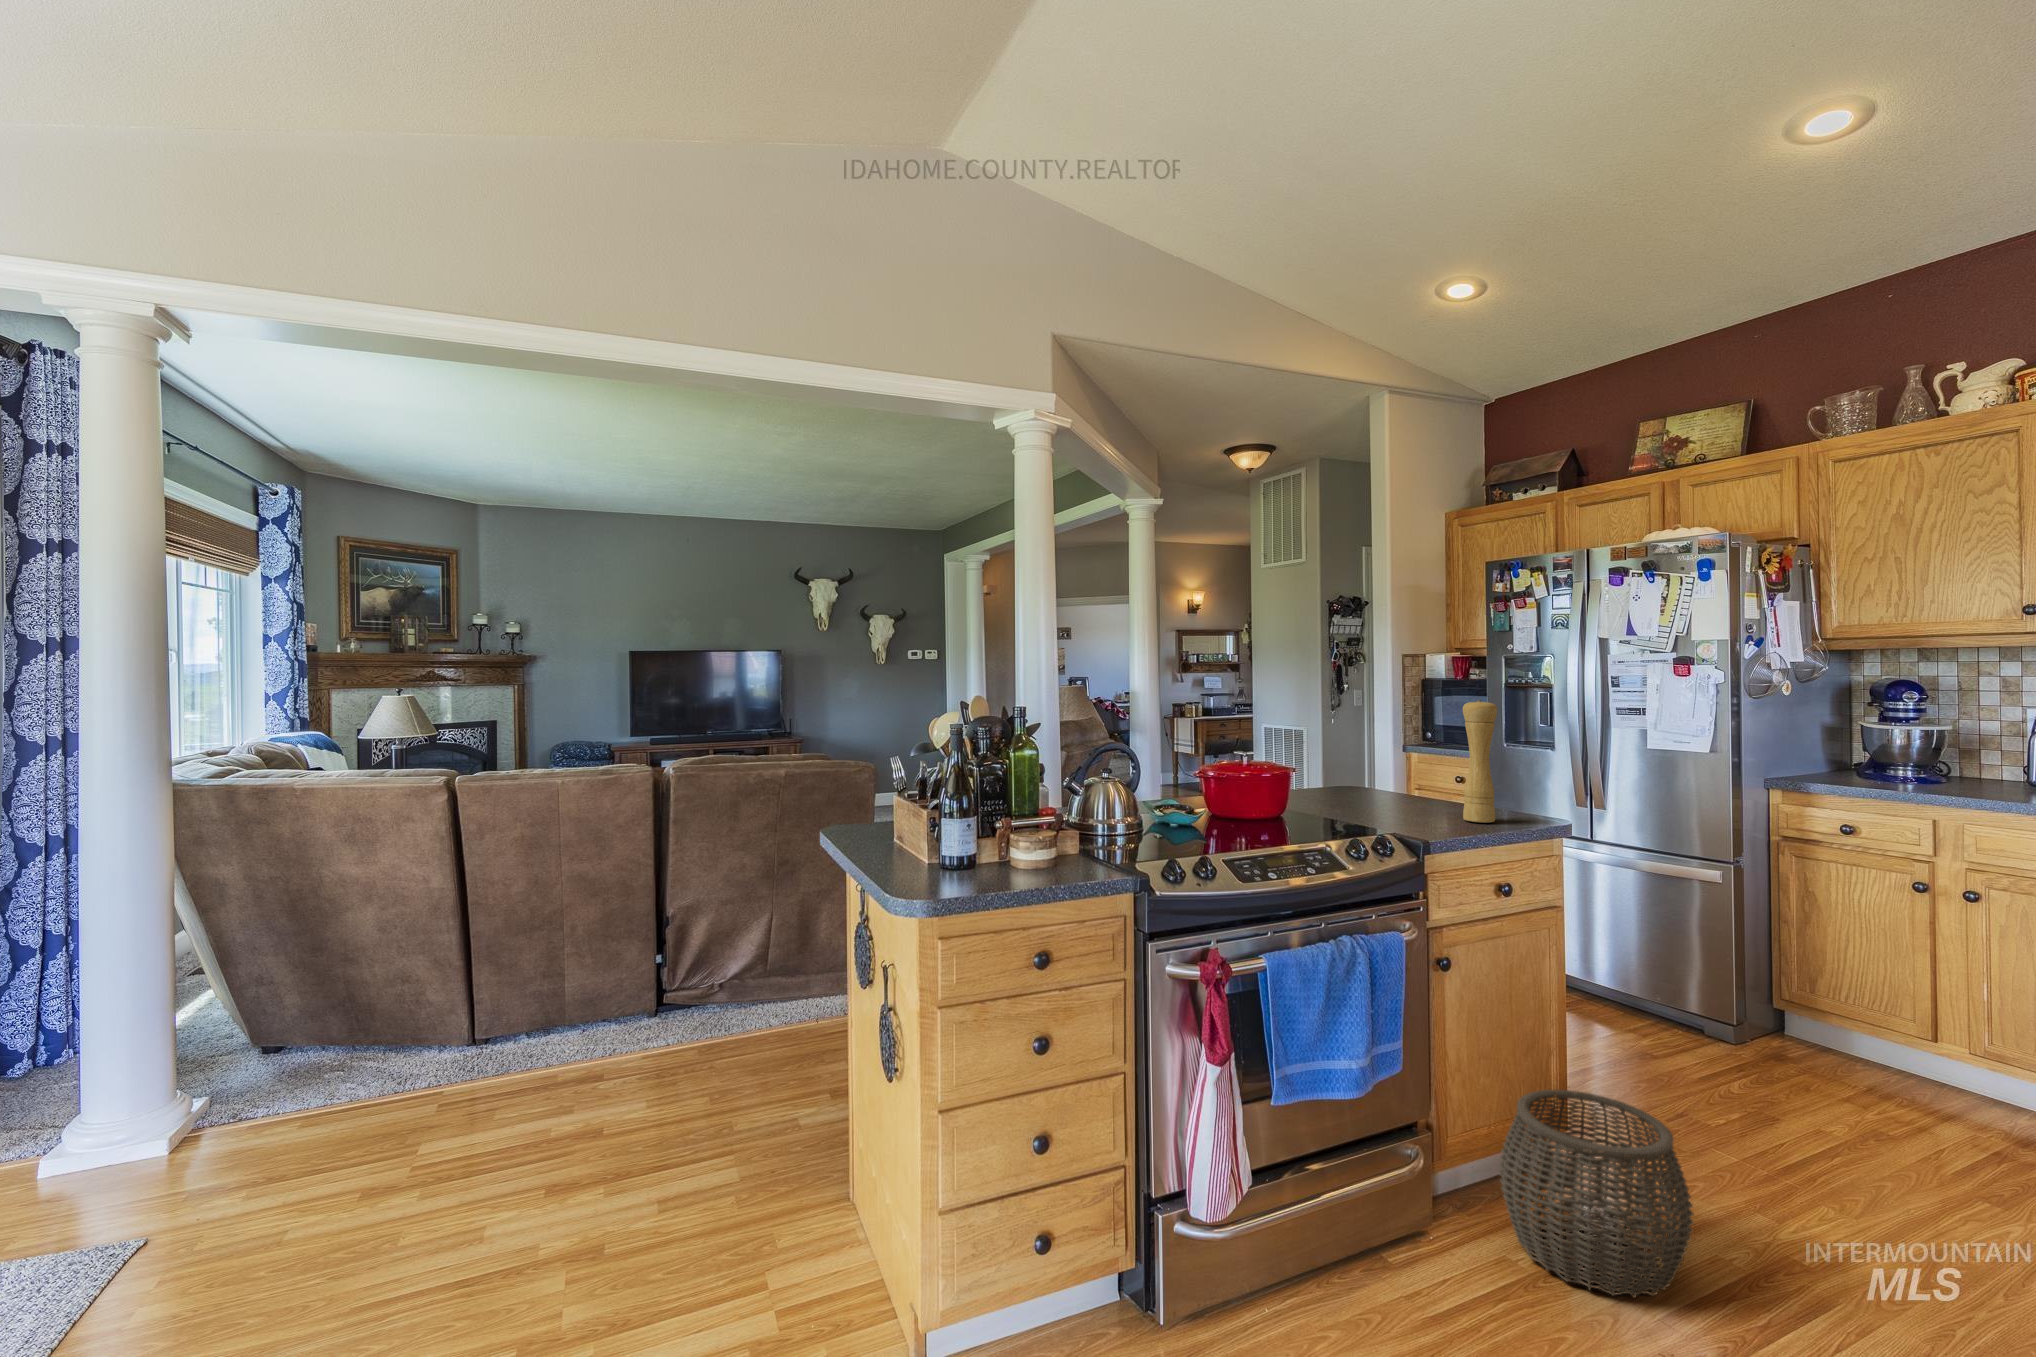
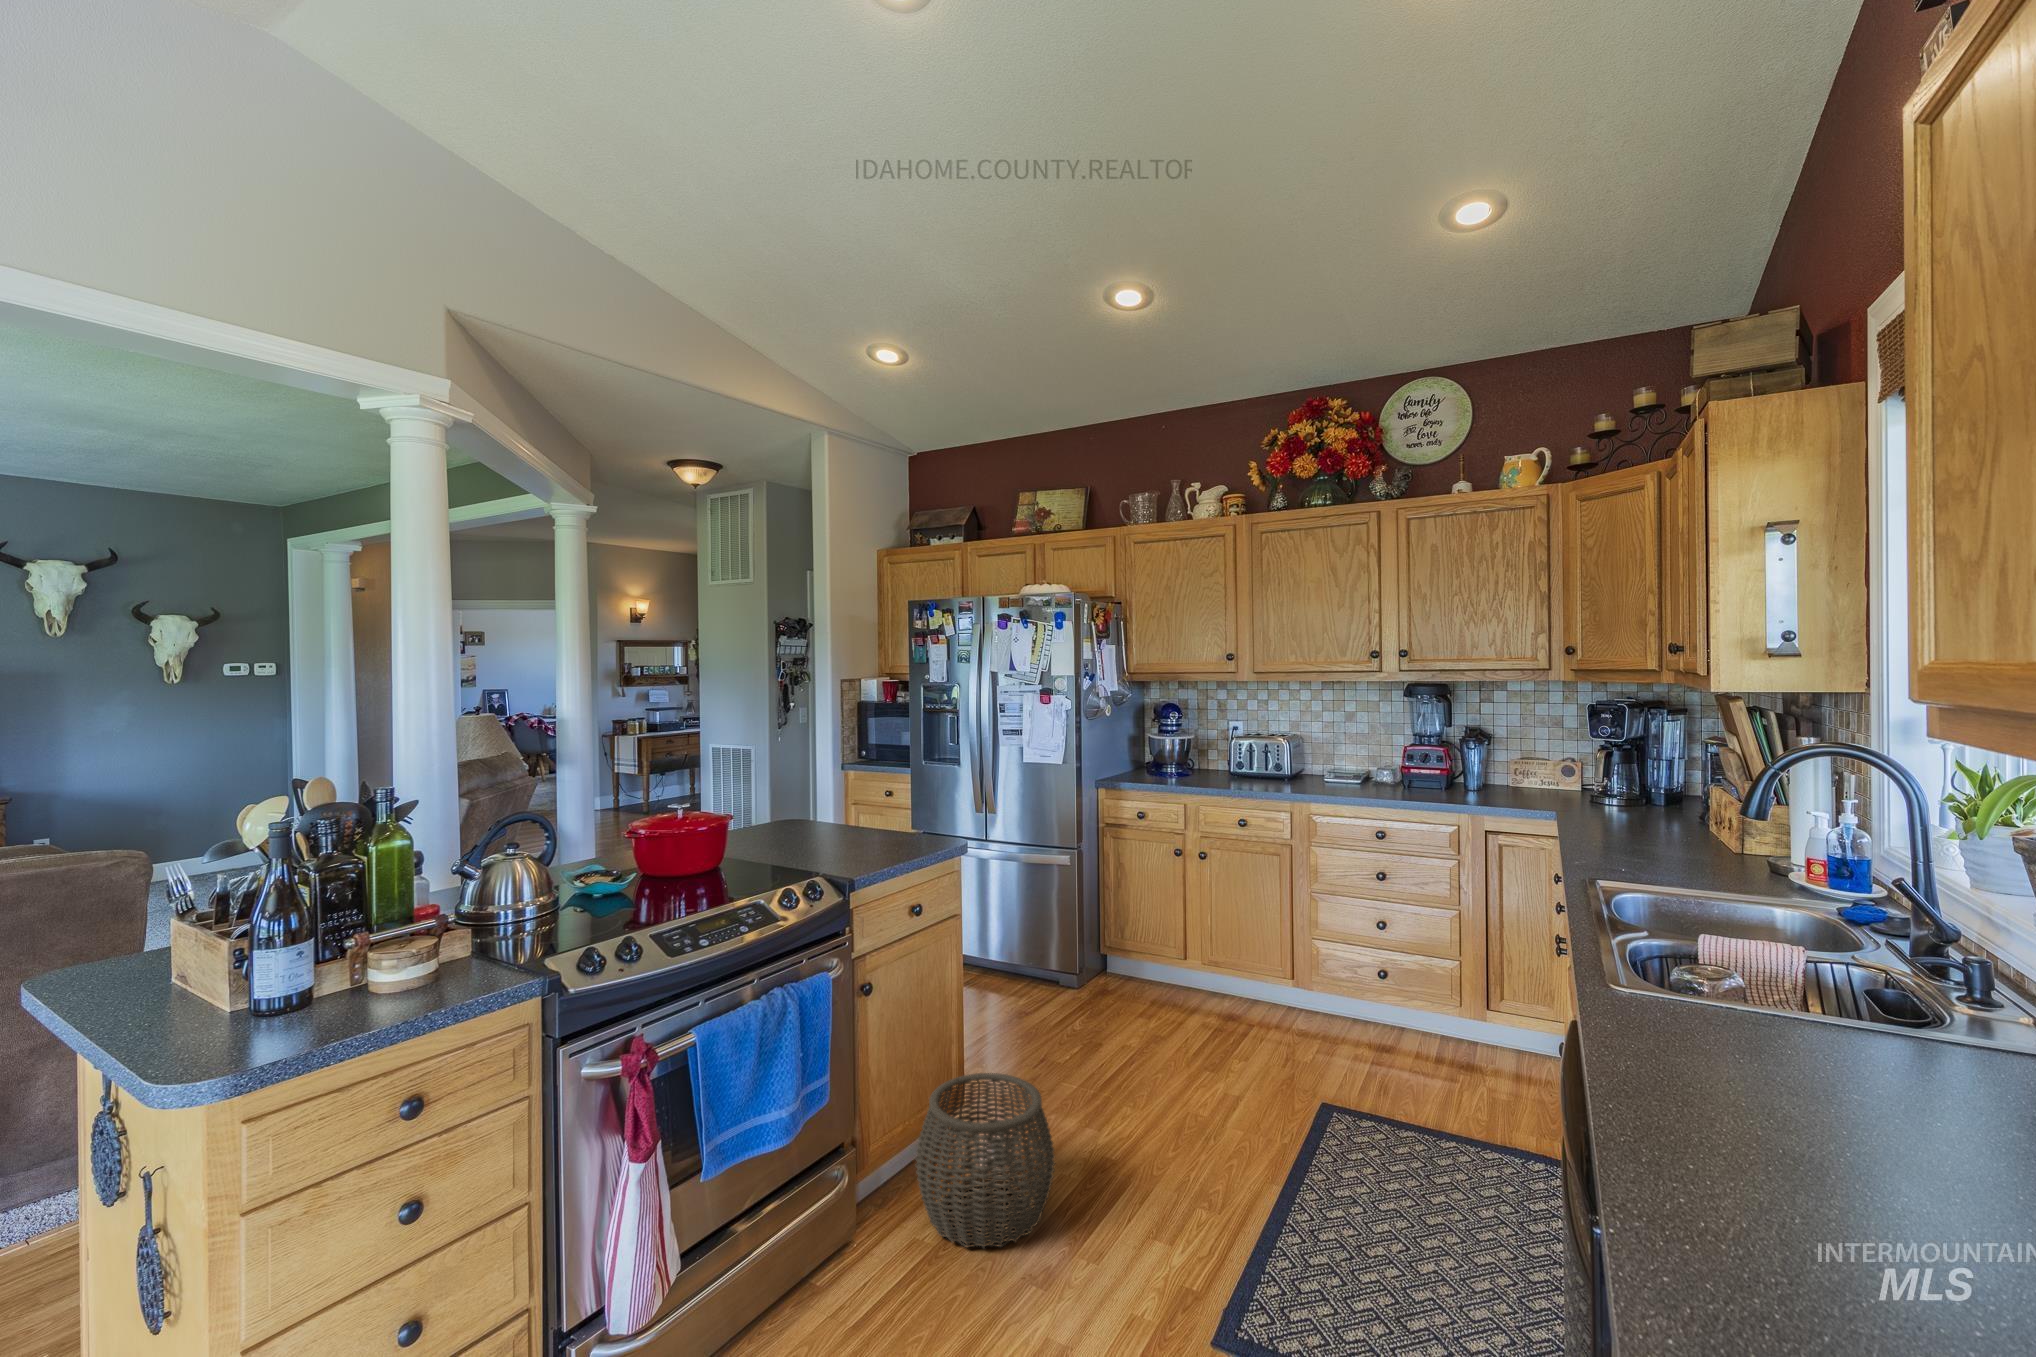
pepper mill: present [1463,700,1497,823] -> none [885,741,913,851]

